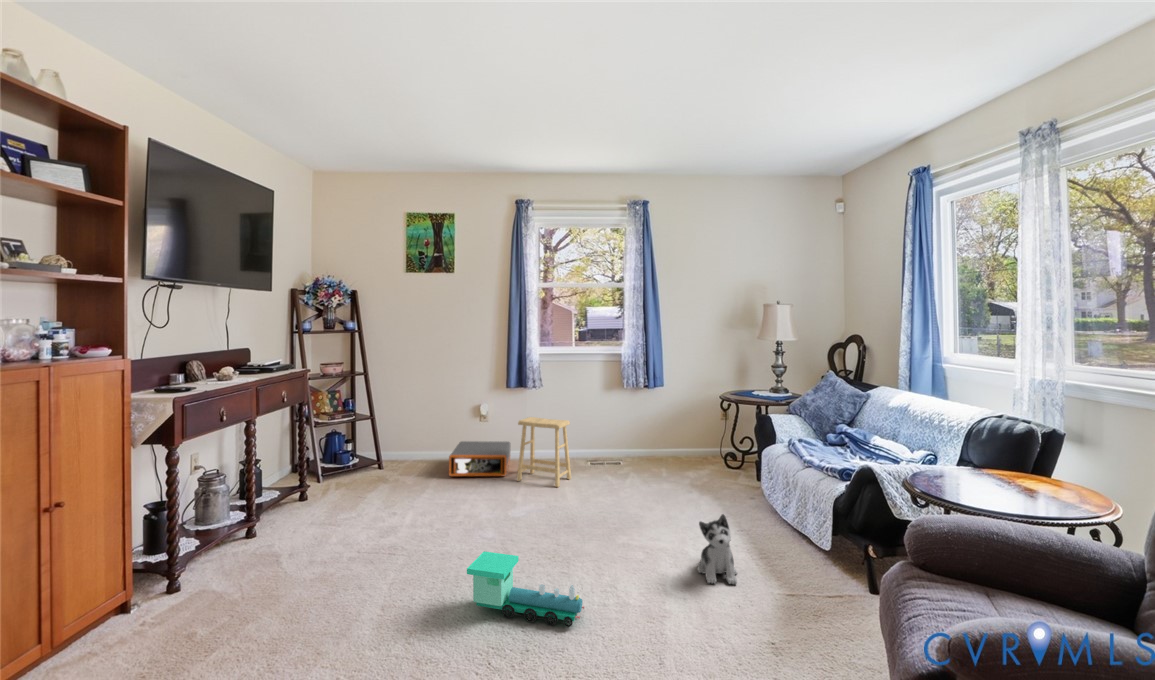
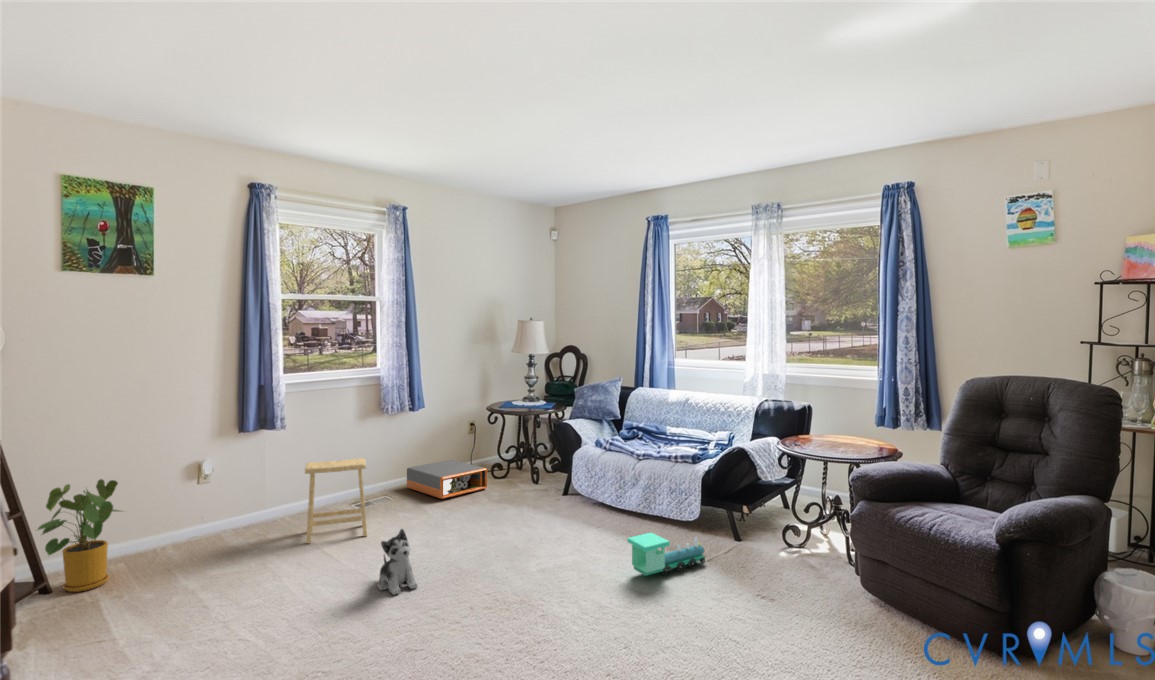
house plant: none [363,406,423,474] -> present [38,479,120,592]
storage box: present [449,441,510,476] -> present [407,460,487,499]
plush toy: present [698,514,737,584] -> present [378,529,418,595]
toy train: present [467,551,584,627] -> present [627,533,706,576]

